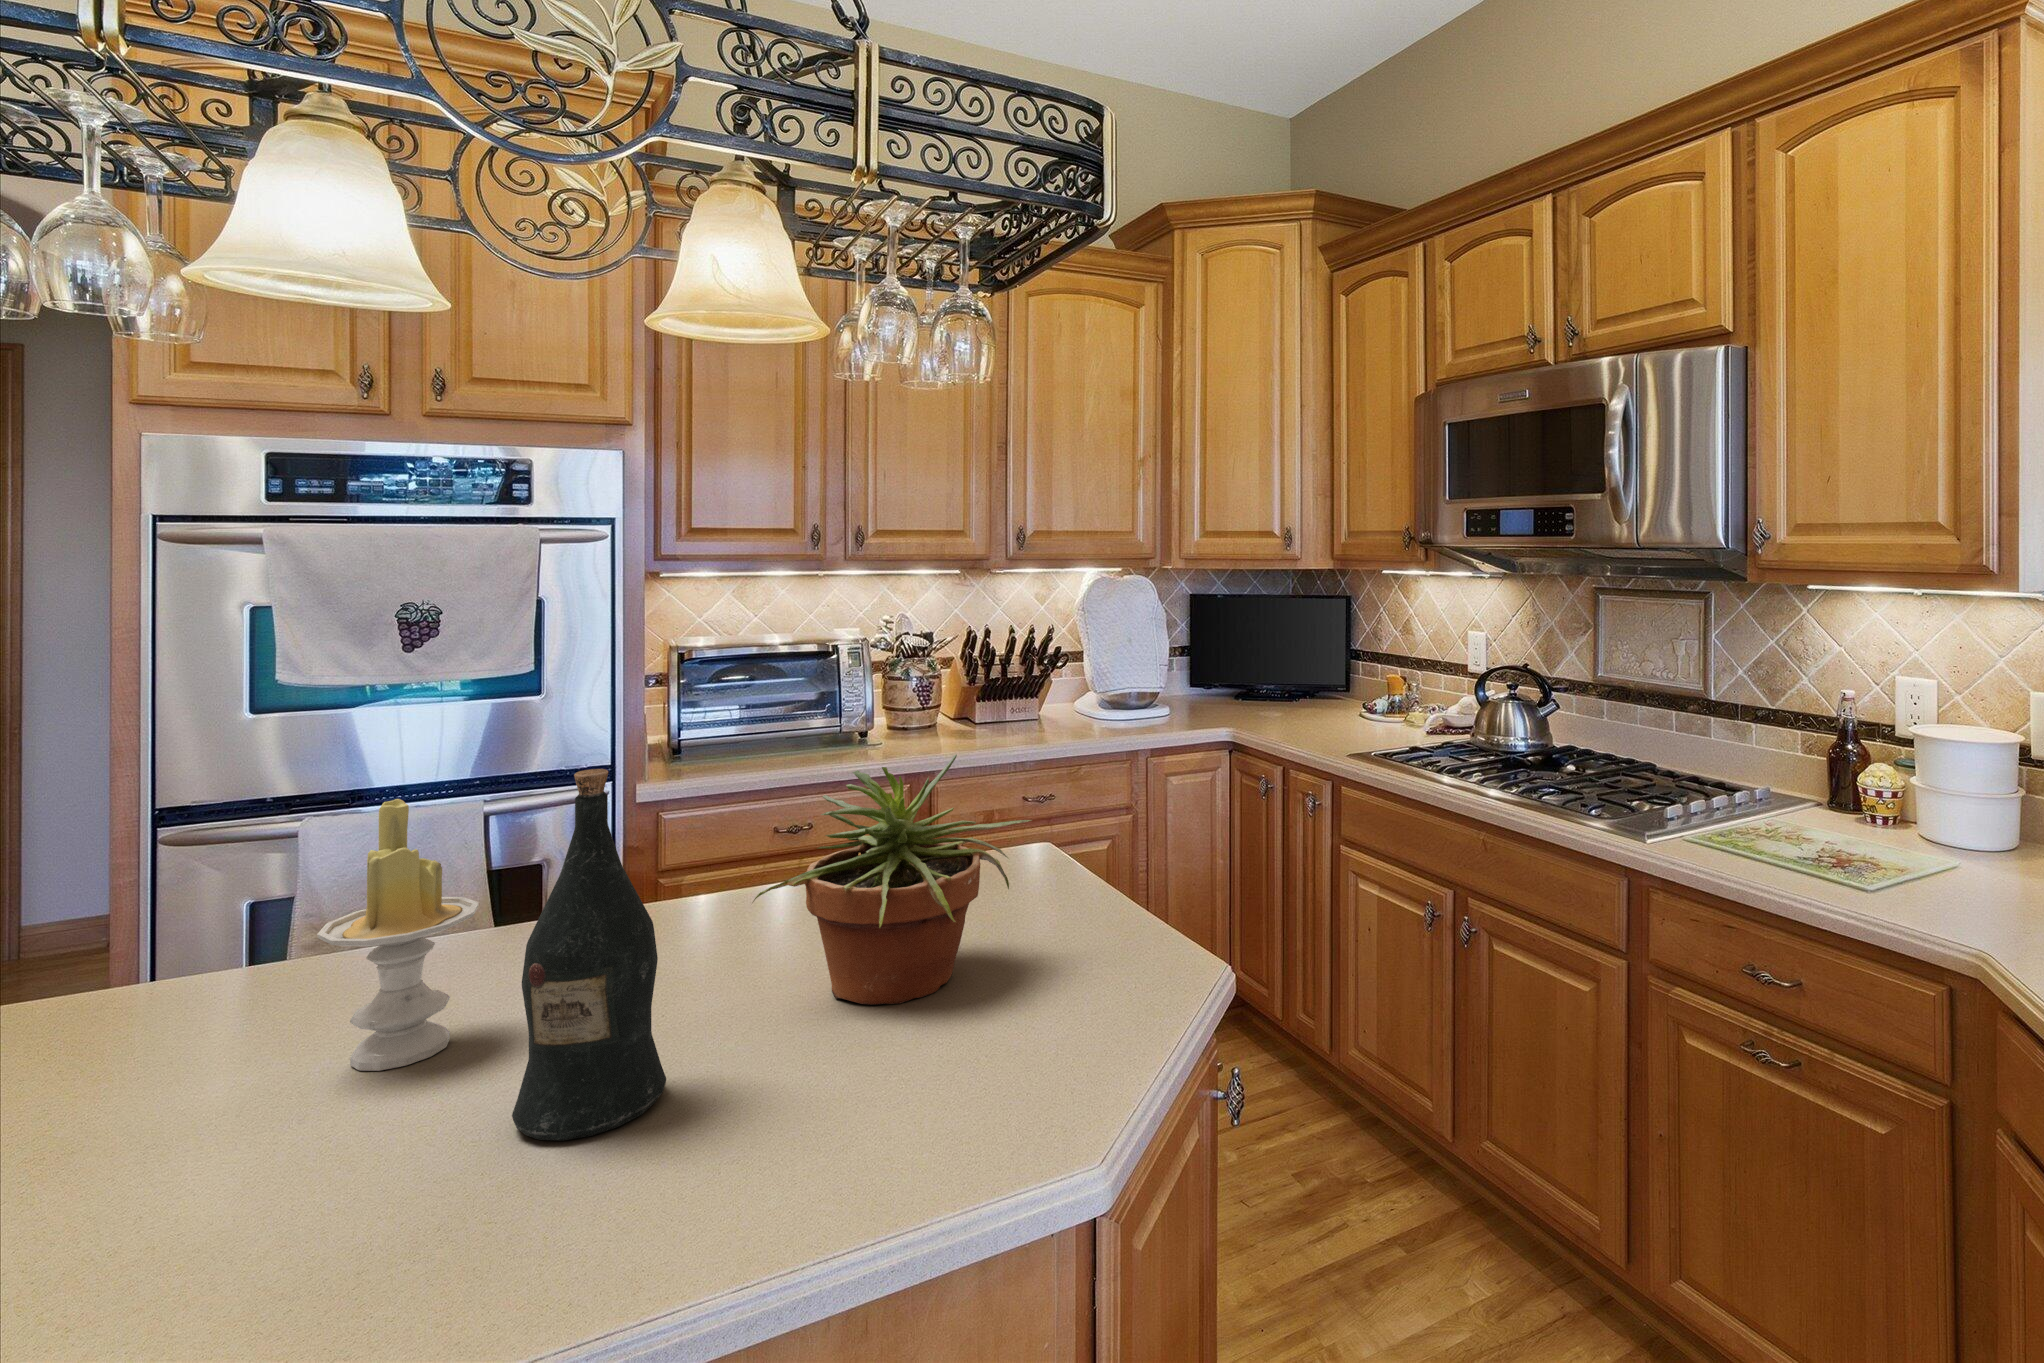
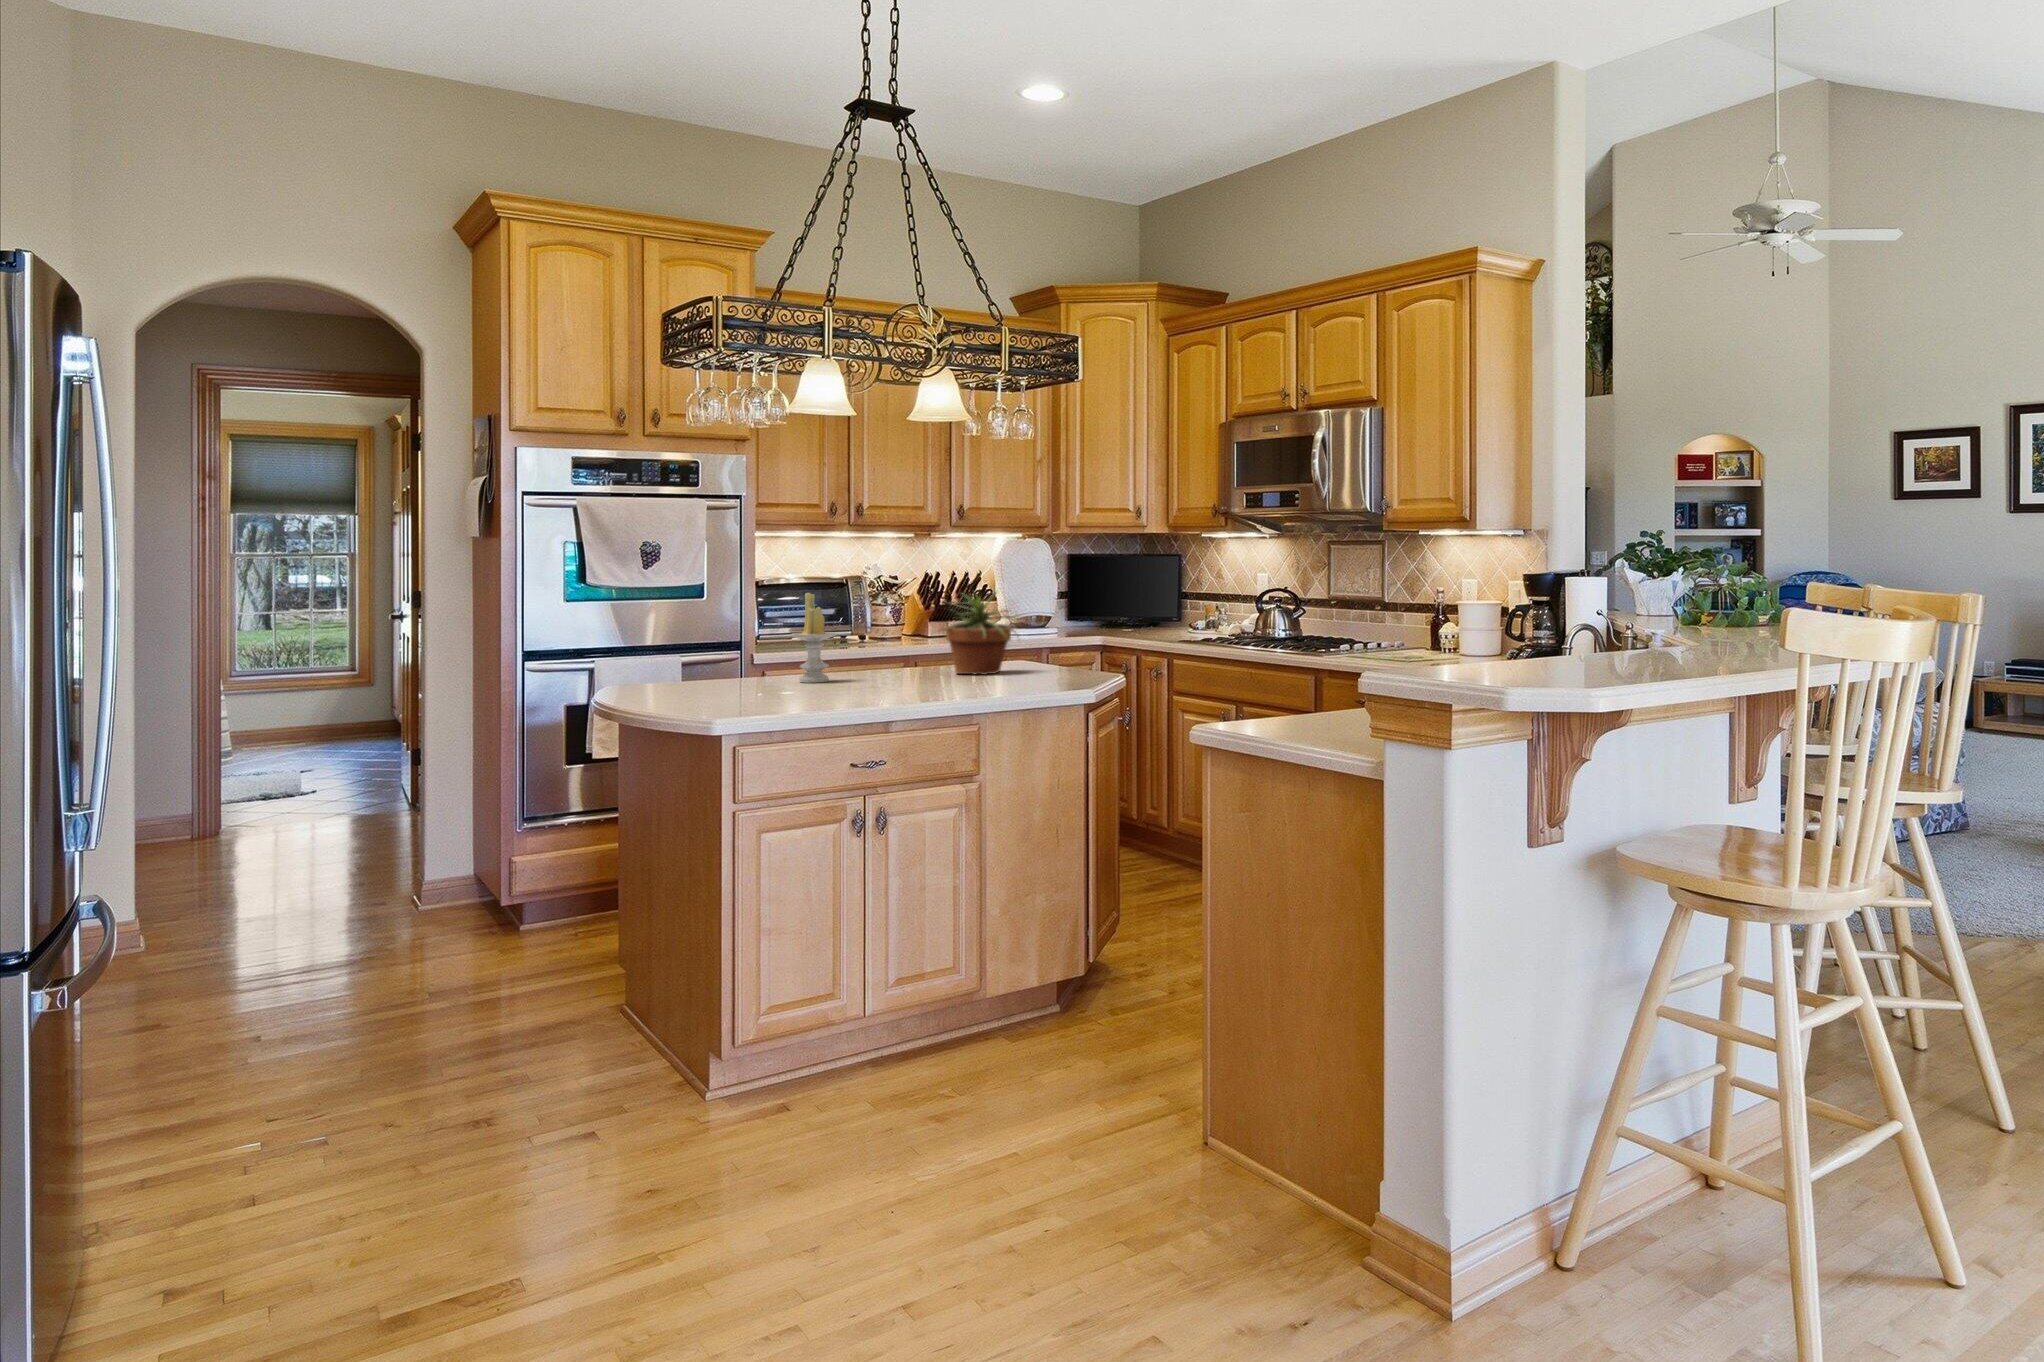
wine bottle: present [512,769,666,1140] -> none [883,573,926,684]

